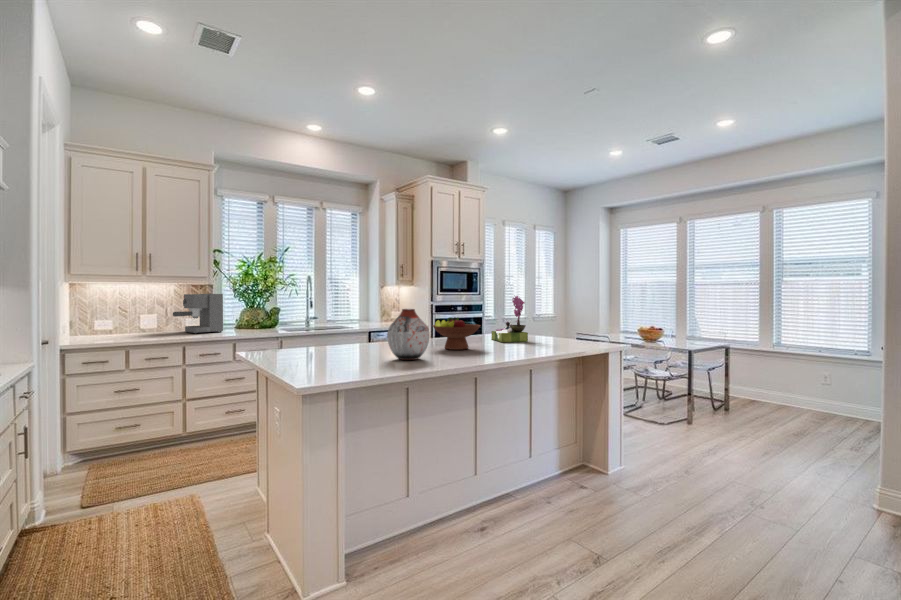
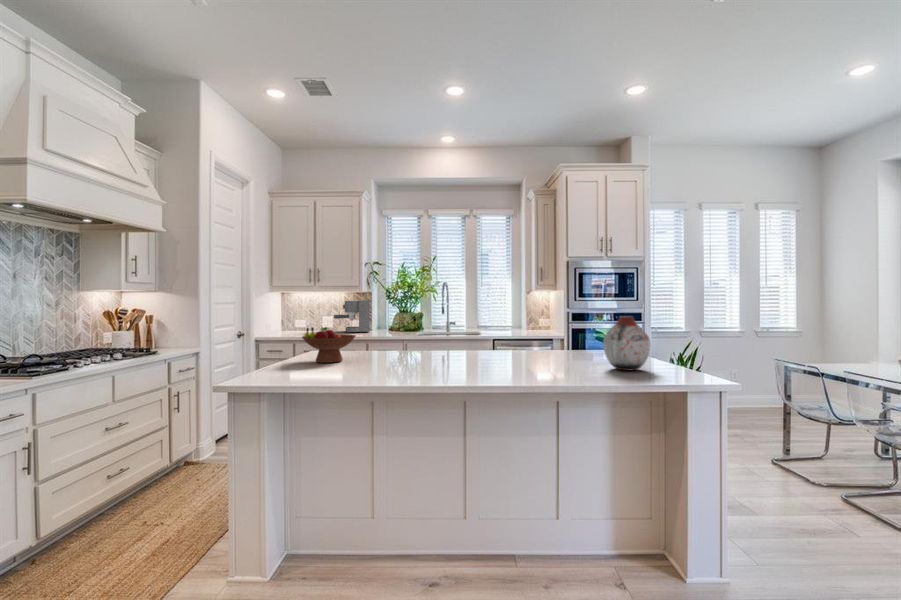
flower arrangement: present [491,296,528,342] -> none [550,302,592,358]
vase: present [387,309,429,360] -> present [603,316,651,371]
fruit bowl: present [433,317,480,350] -> present [302,327,356,363]

